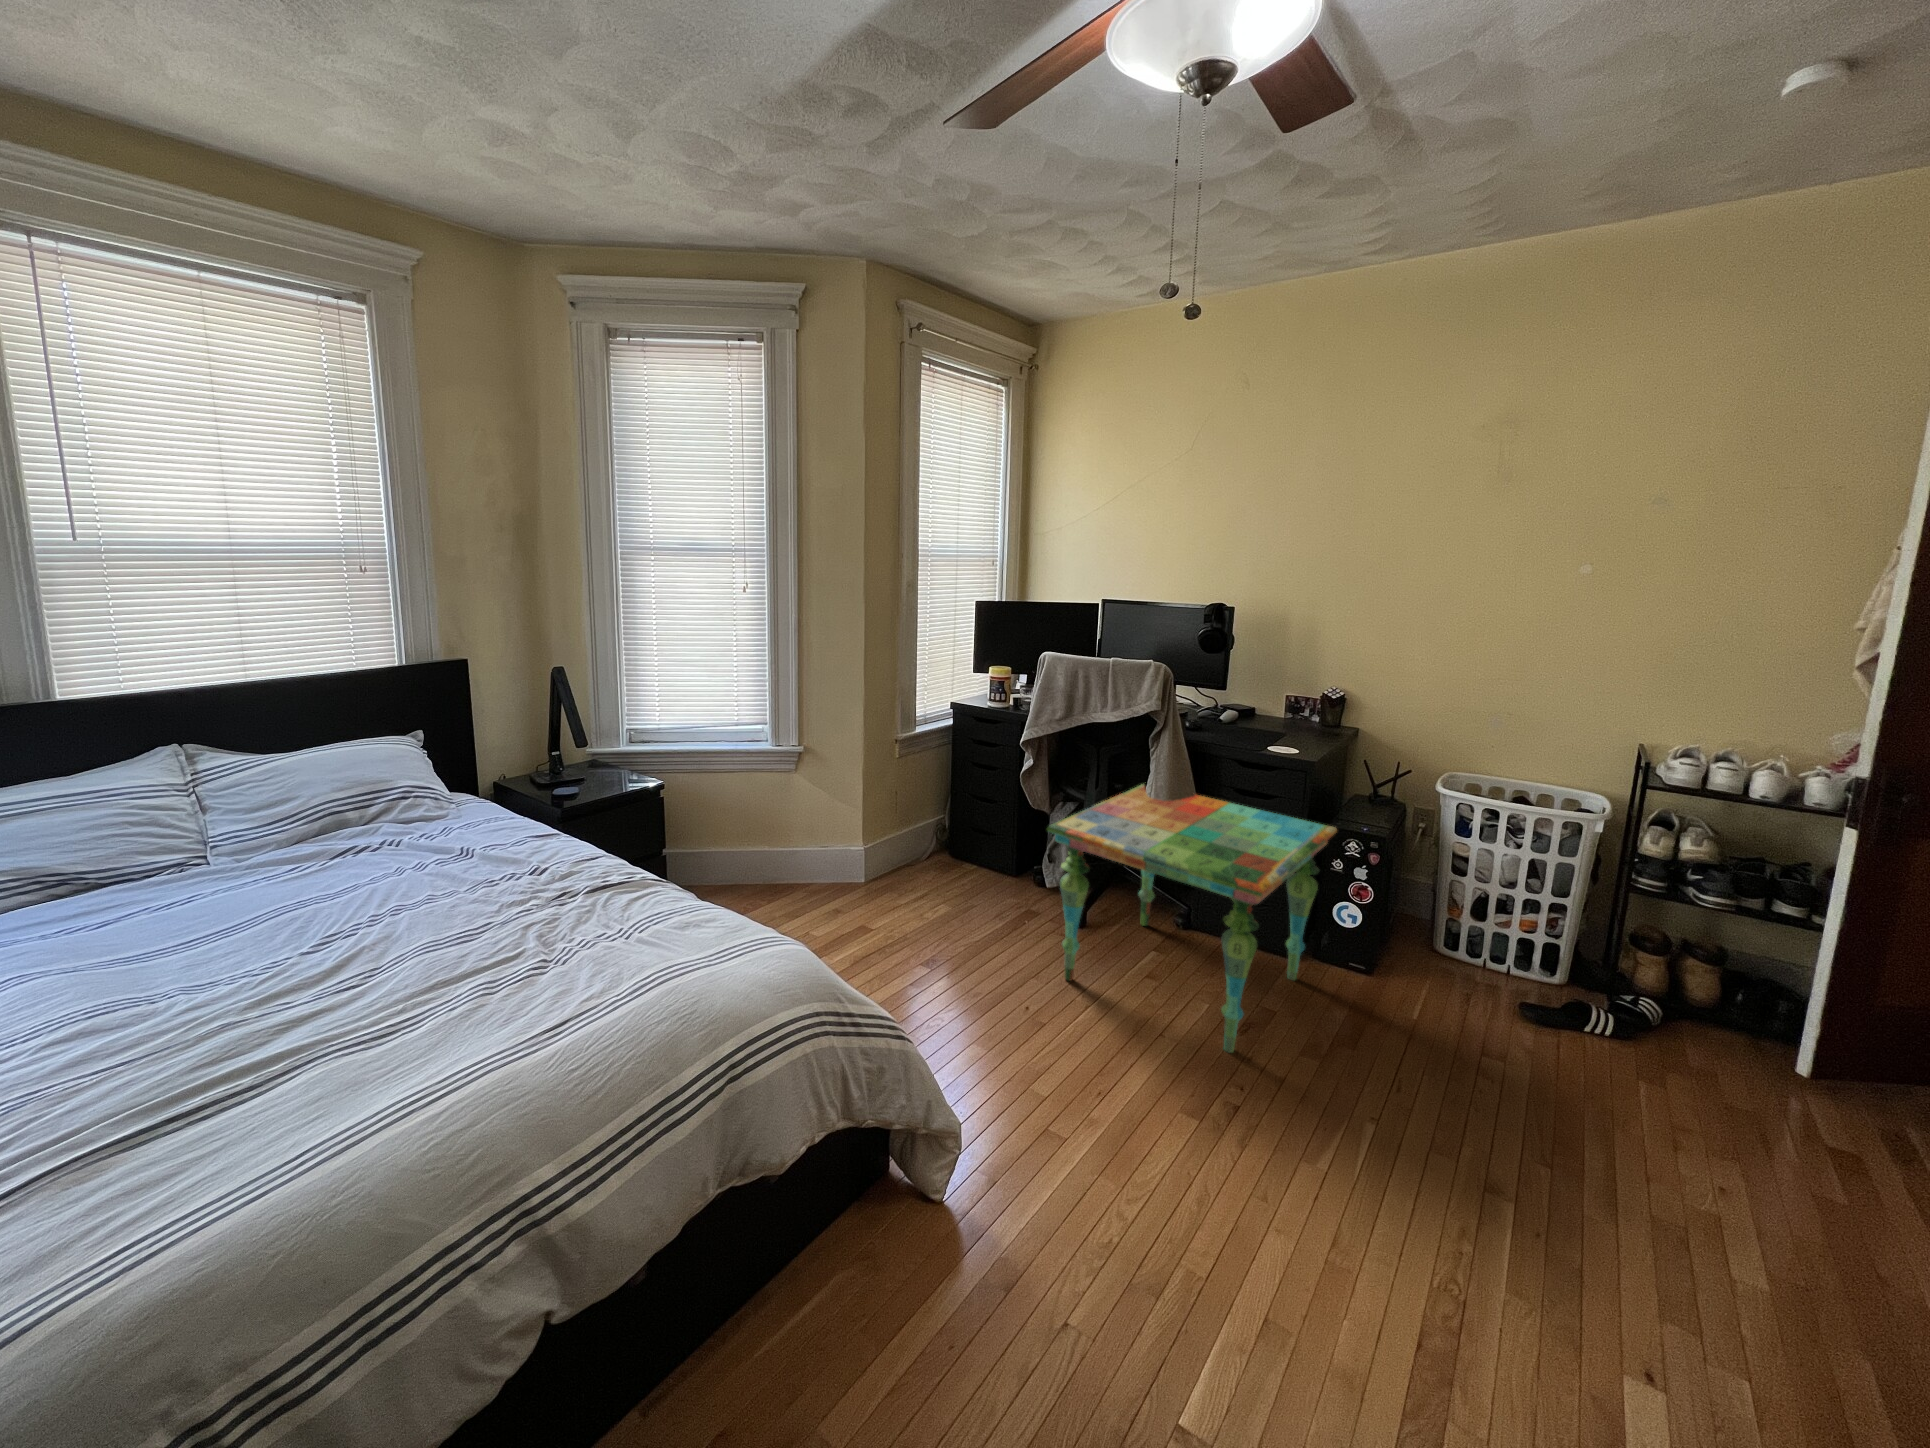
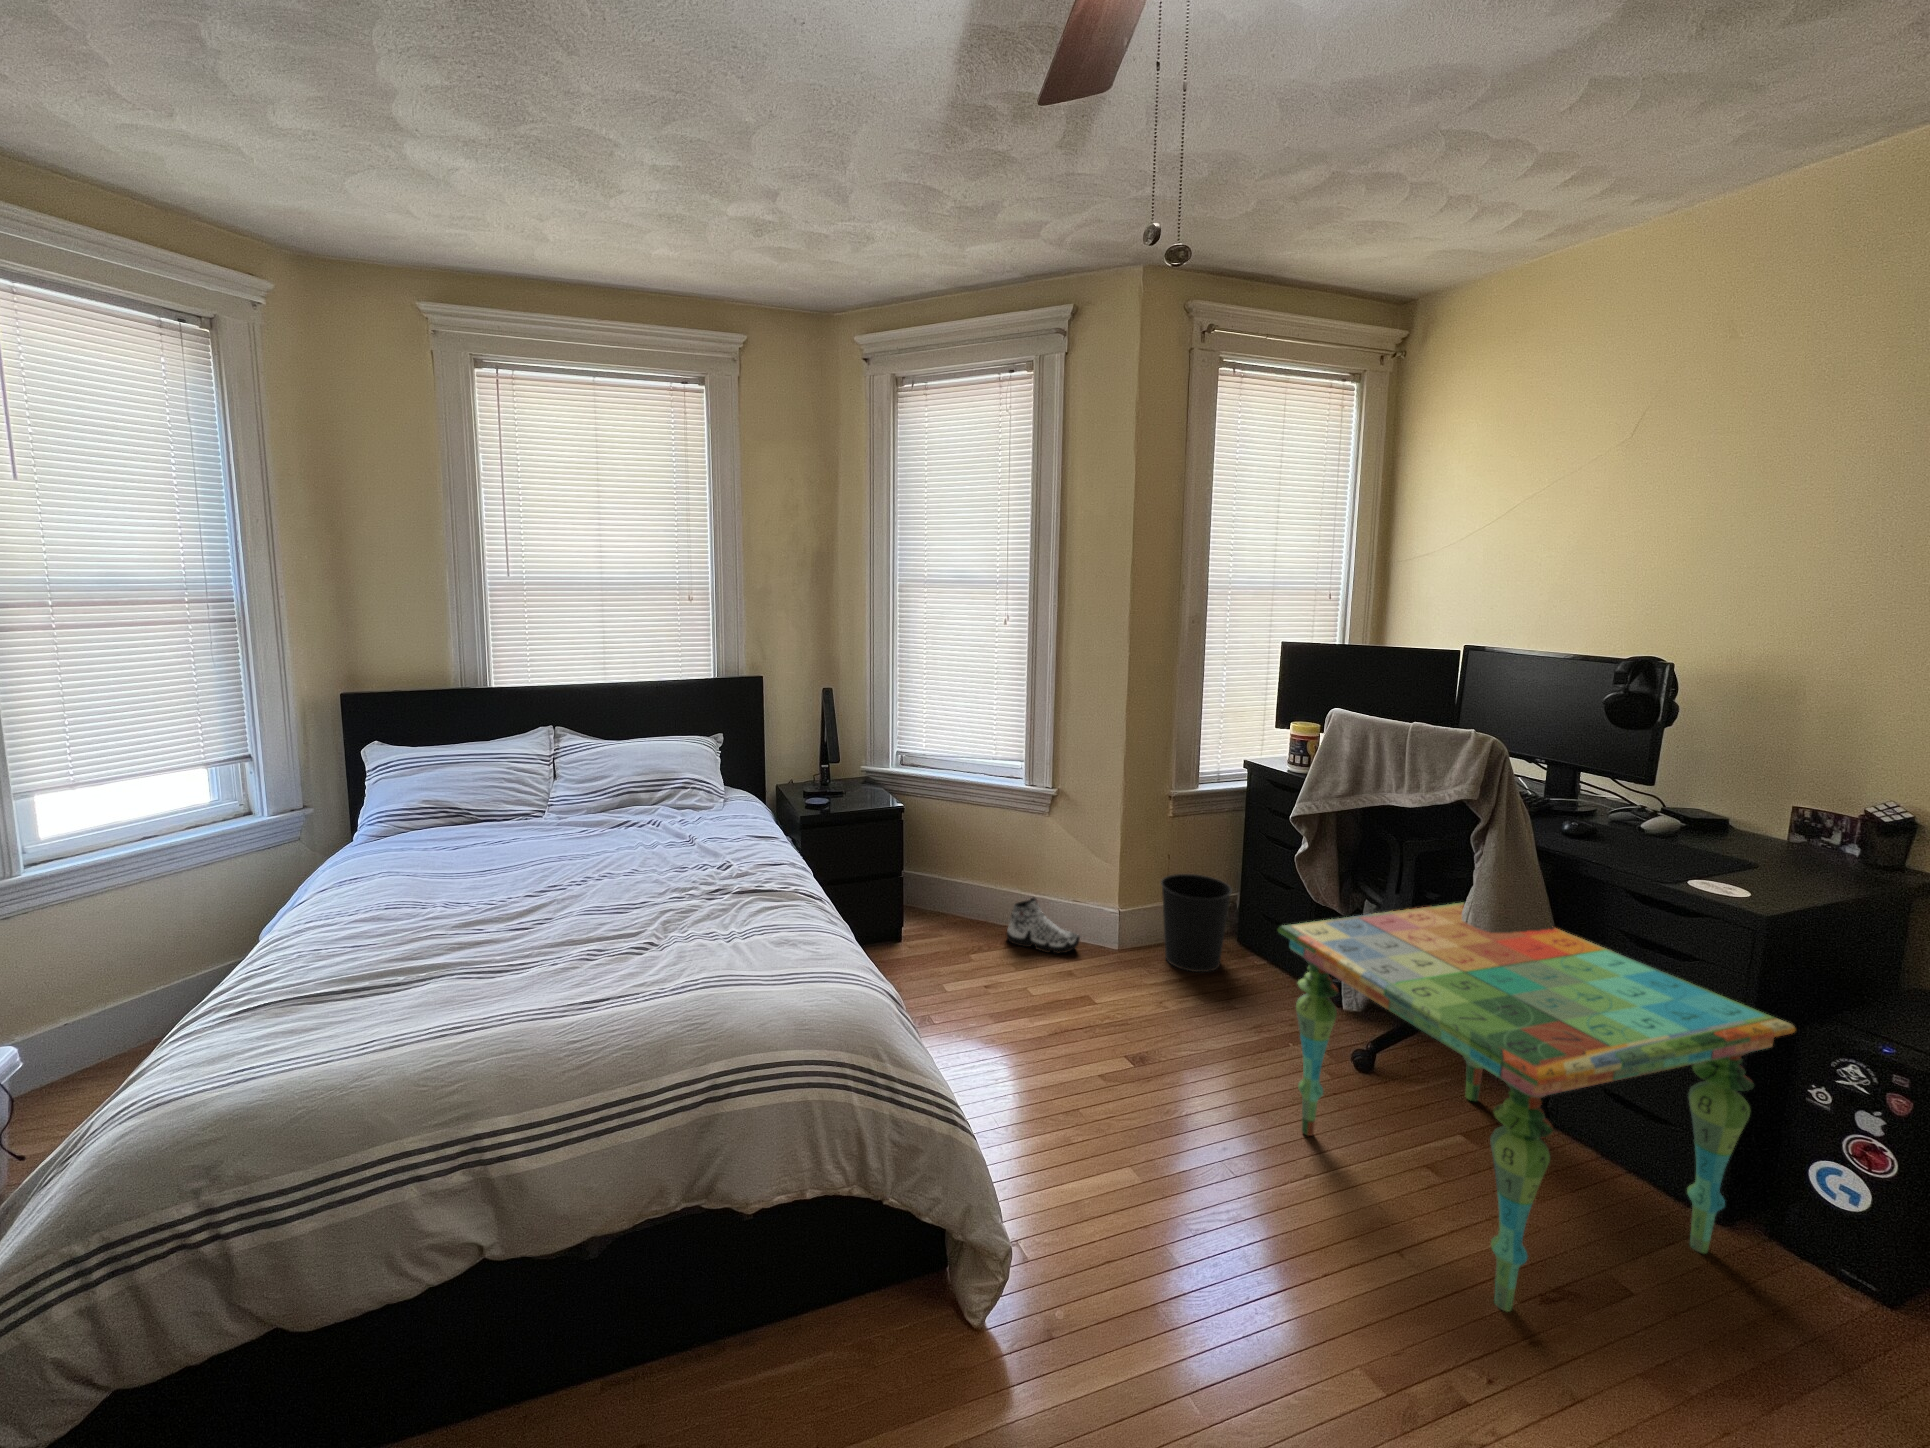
wastebasket: none [893,801,951,882] -> present [1161,874,1232,972]
sneaker: none [761,846,830,893] -> present [1006,898,1080,953]

